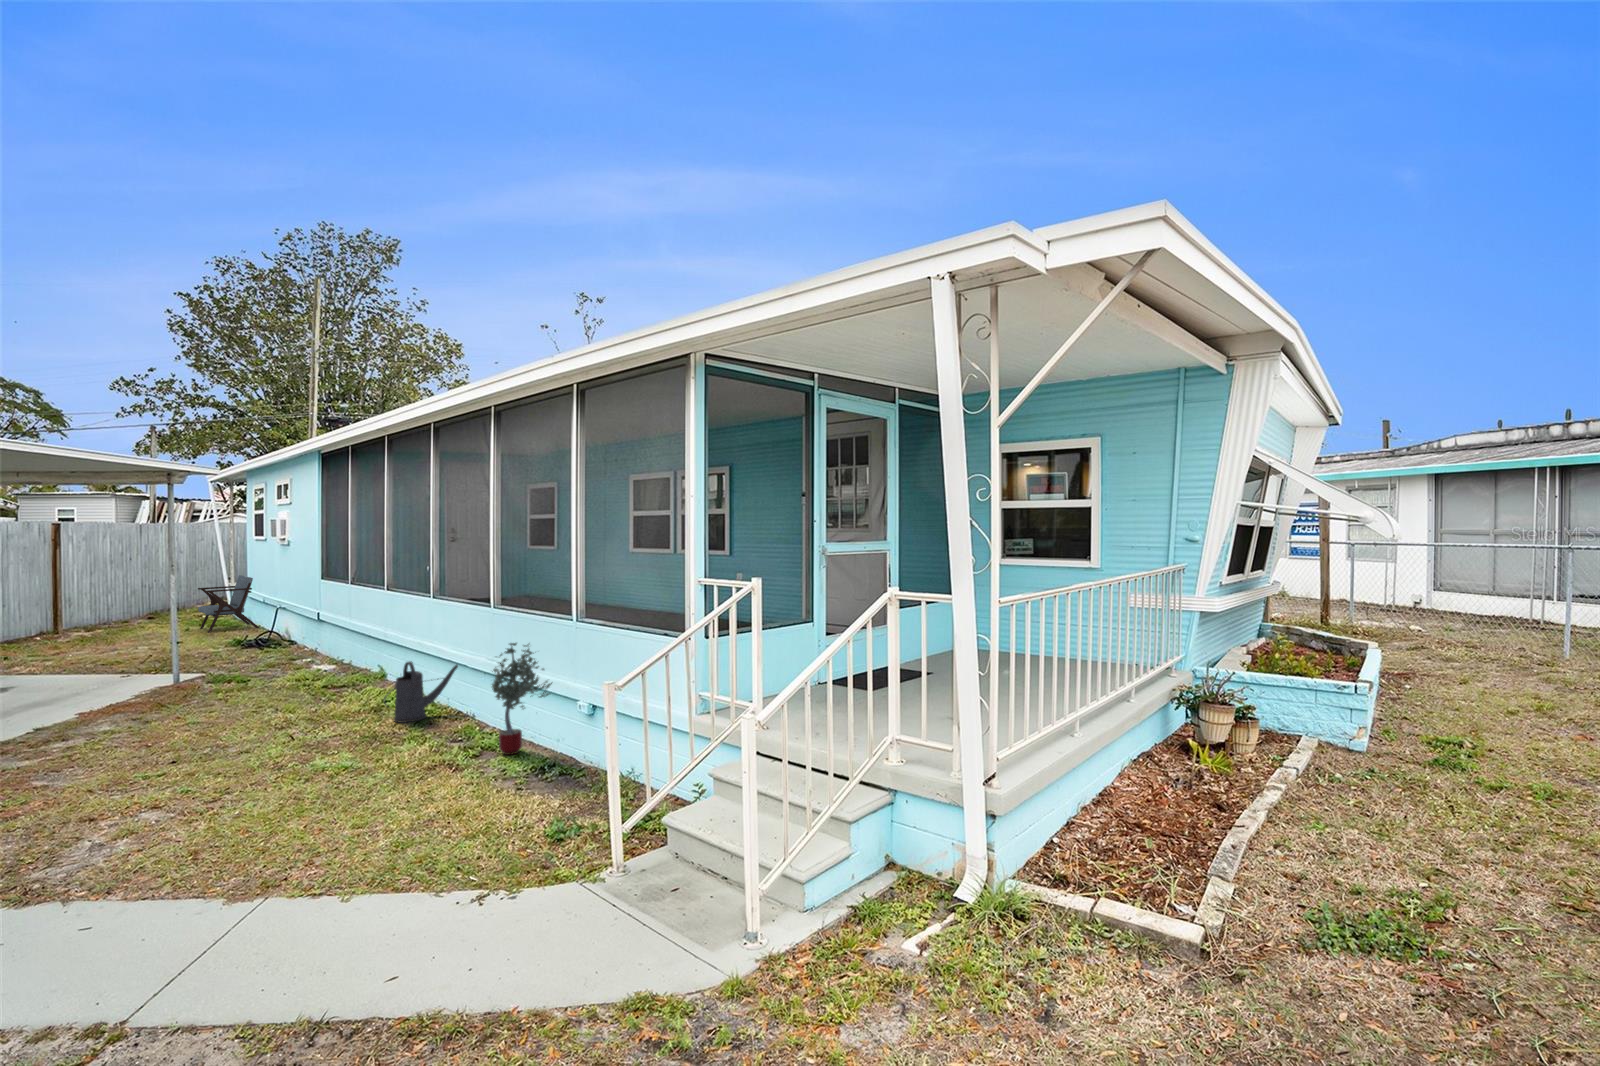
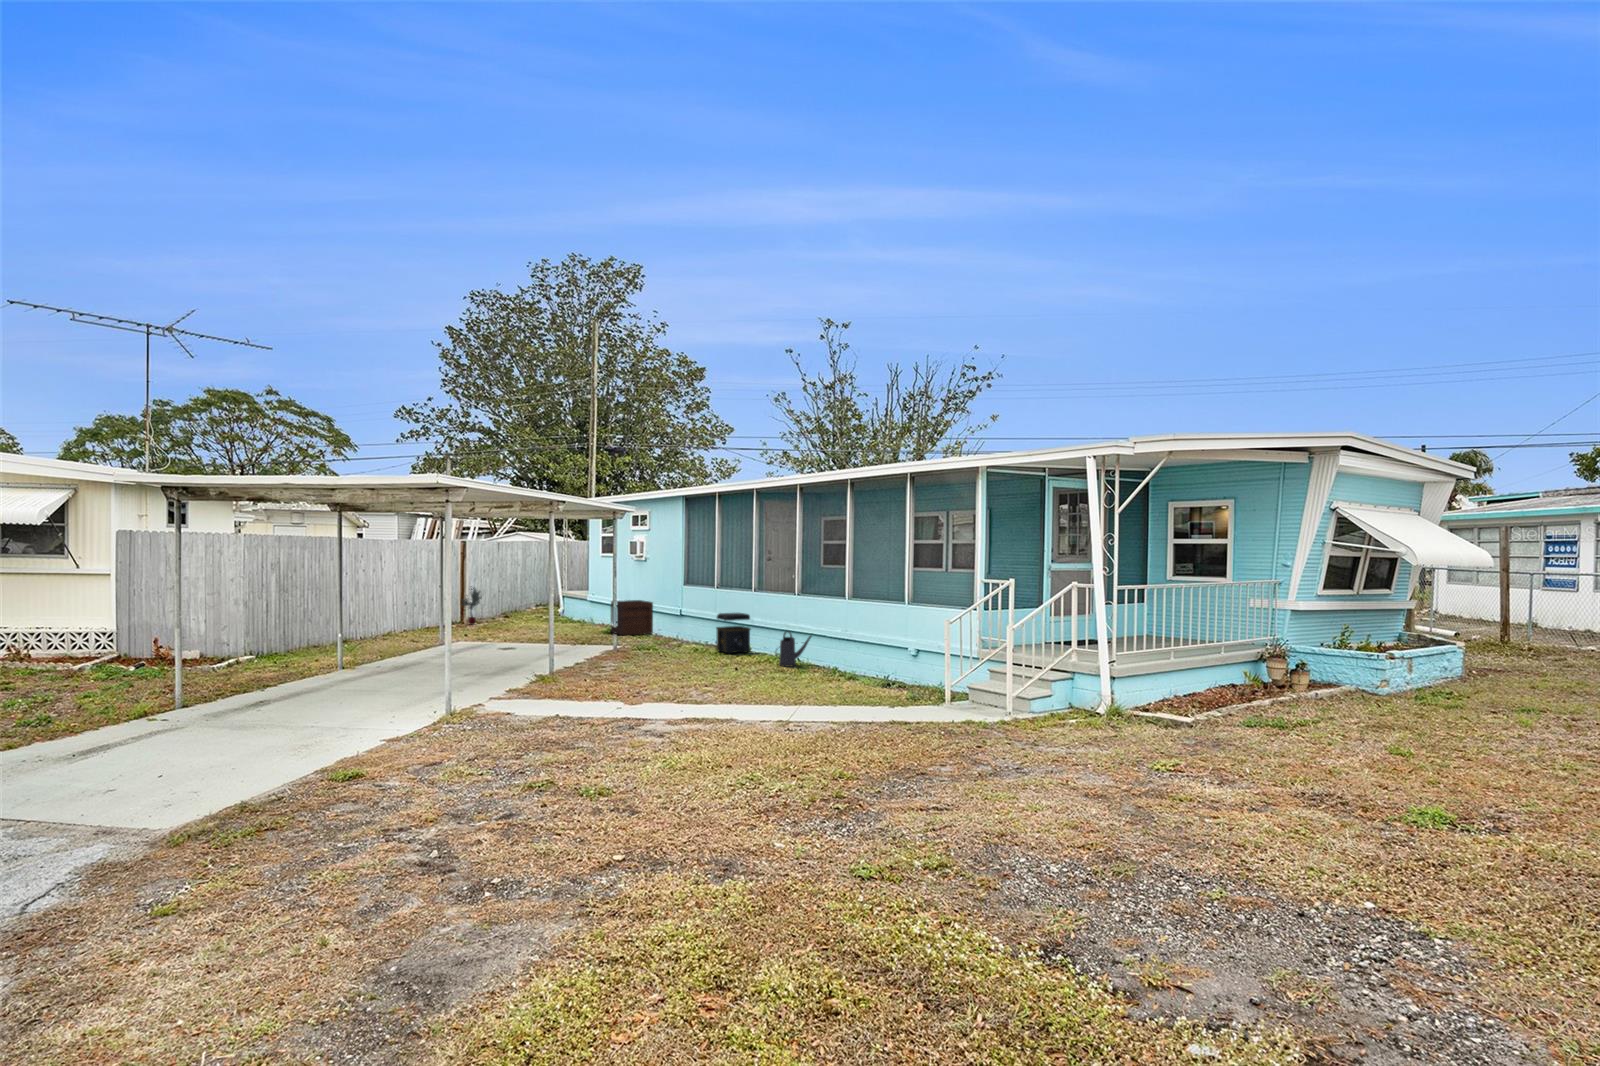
lounge chair: present [198,575,259,633] -> none [550,582,595,625]
wooden crate: none [245,600,307,651] -> present [611,600,653,635]
toolbox: none [337,624,392,688] -> present [716,613,750,653]
potted tree: present [492,643,552,755] -> present [462,586,481,625]

